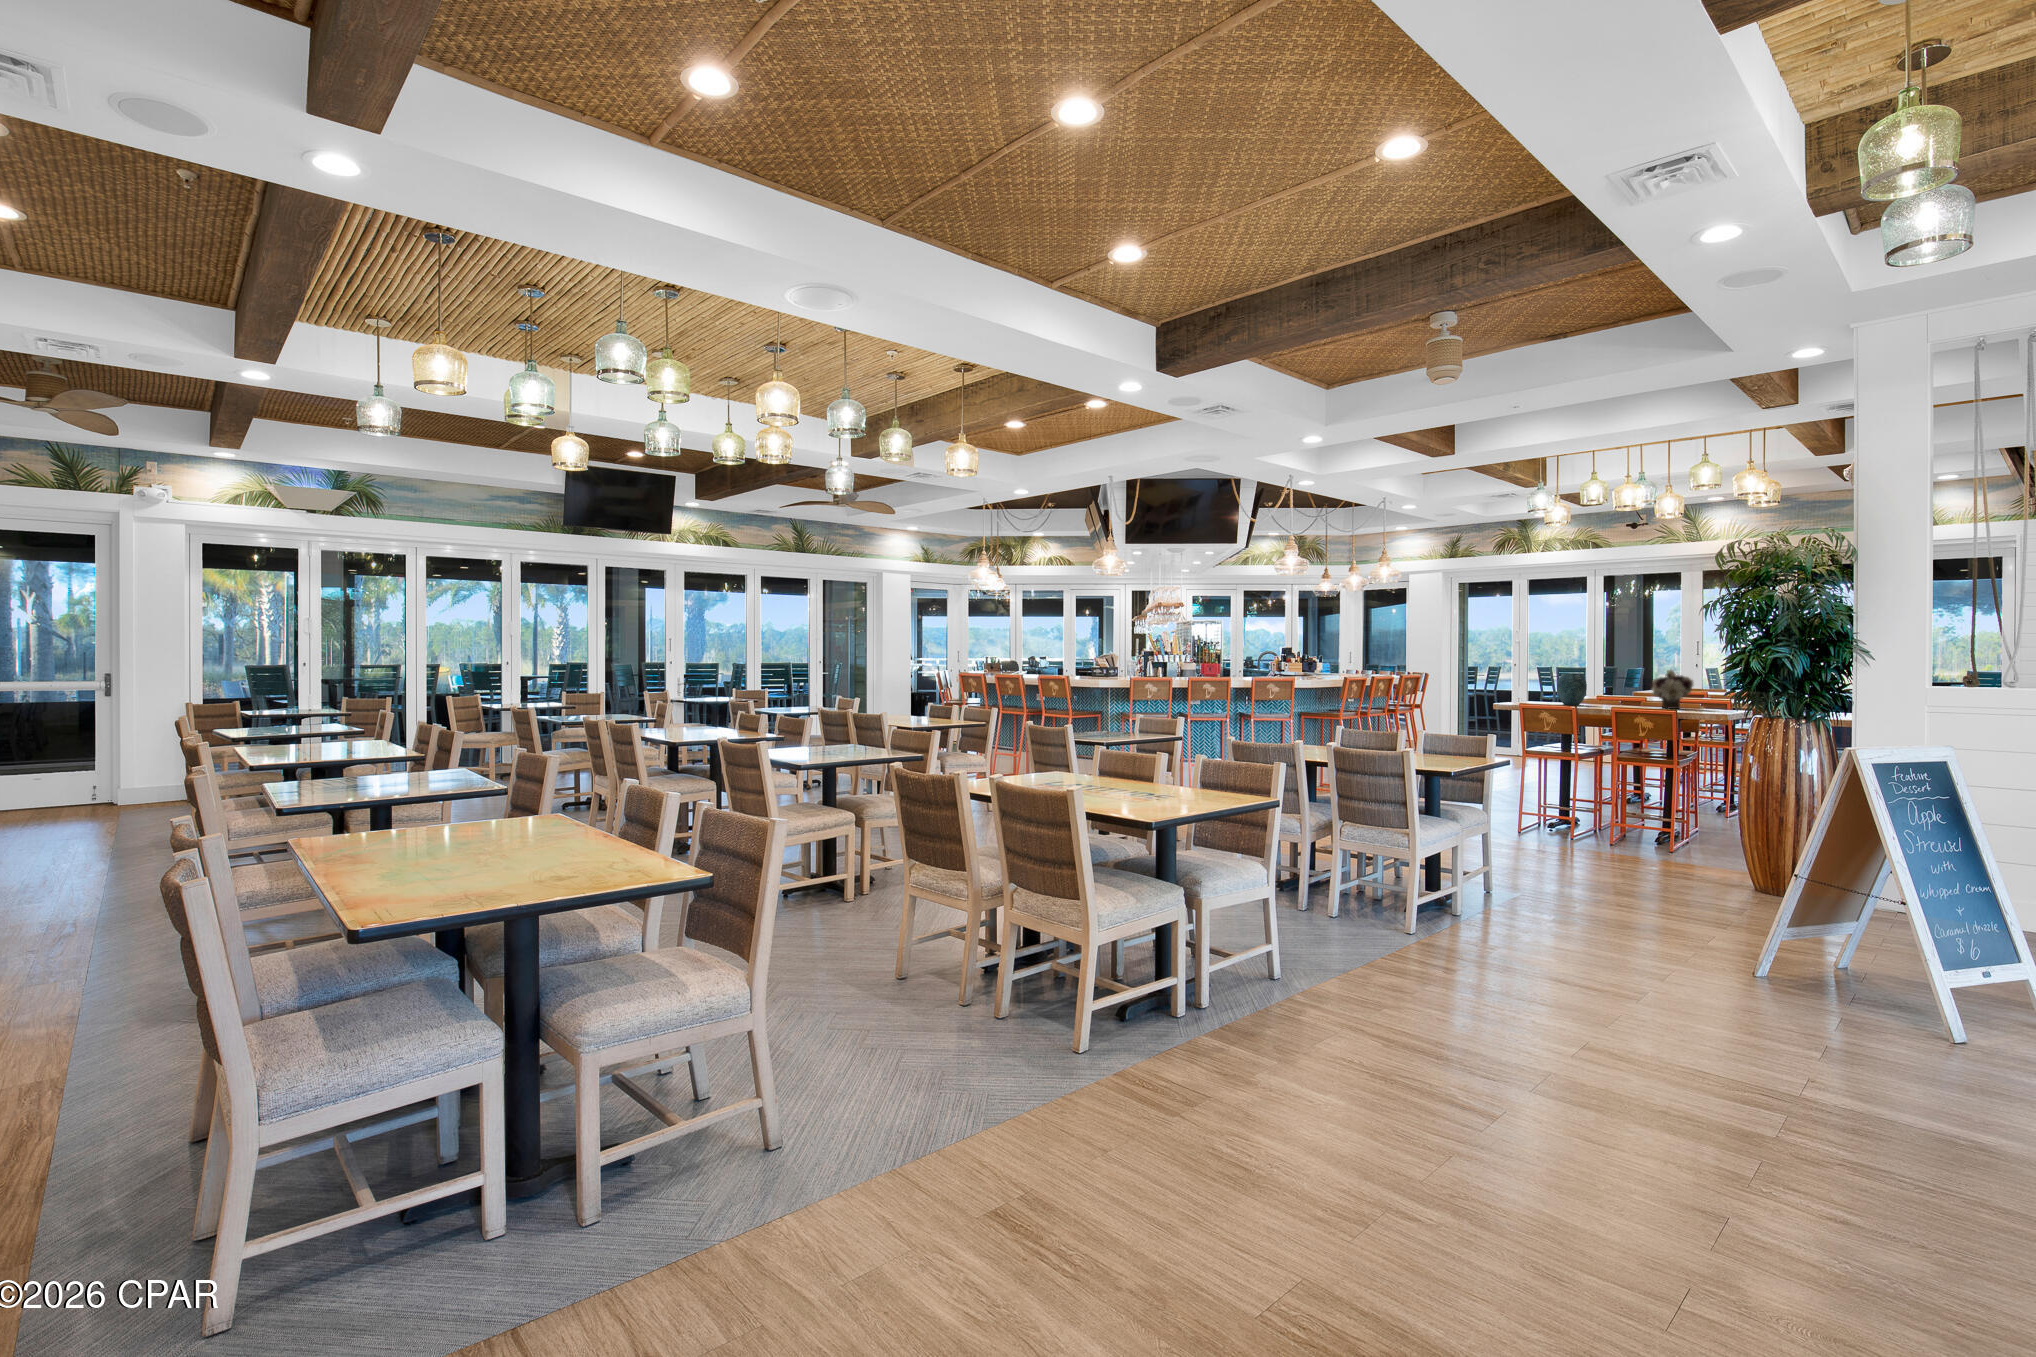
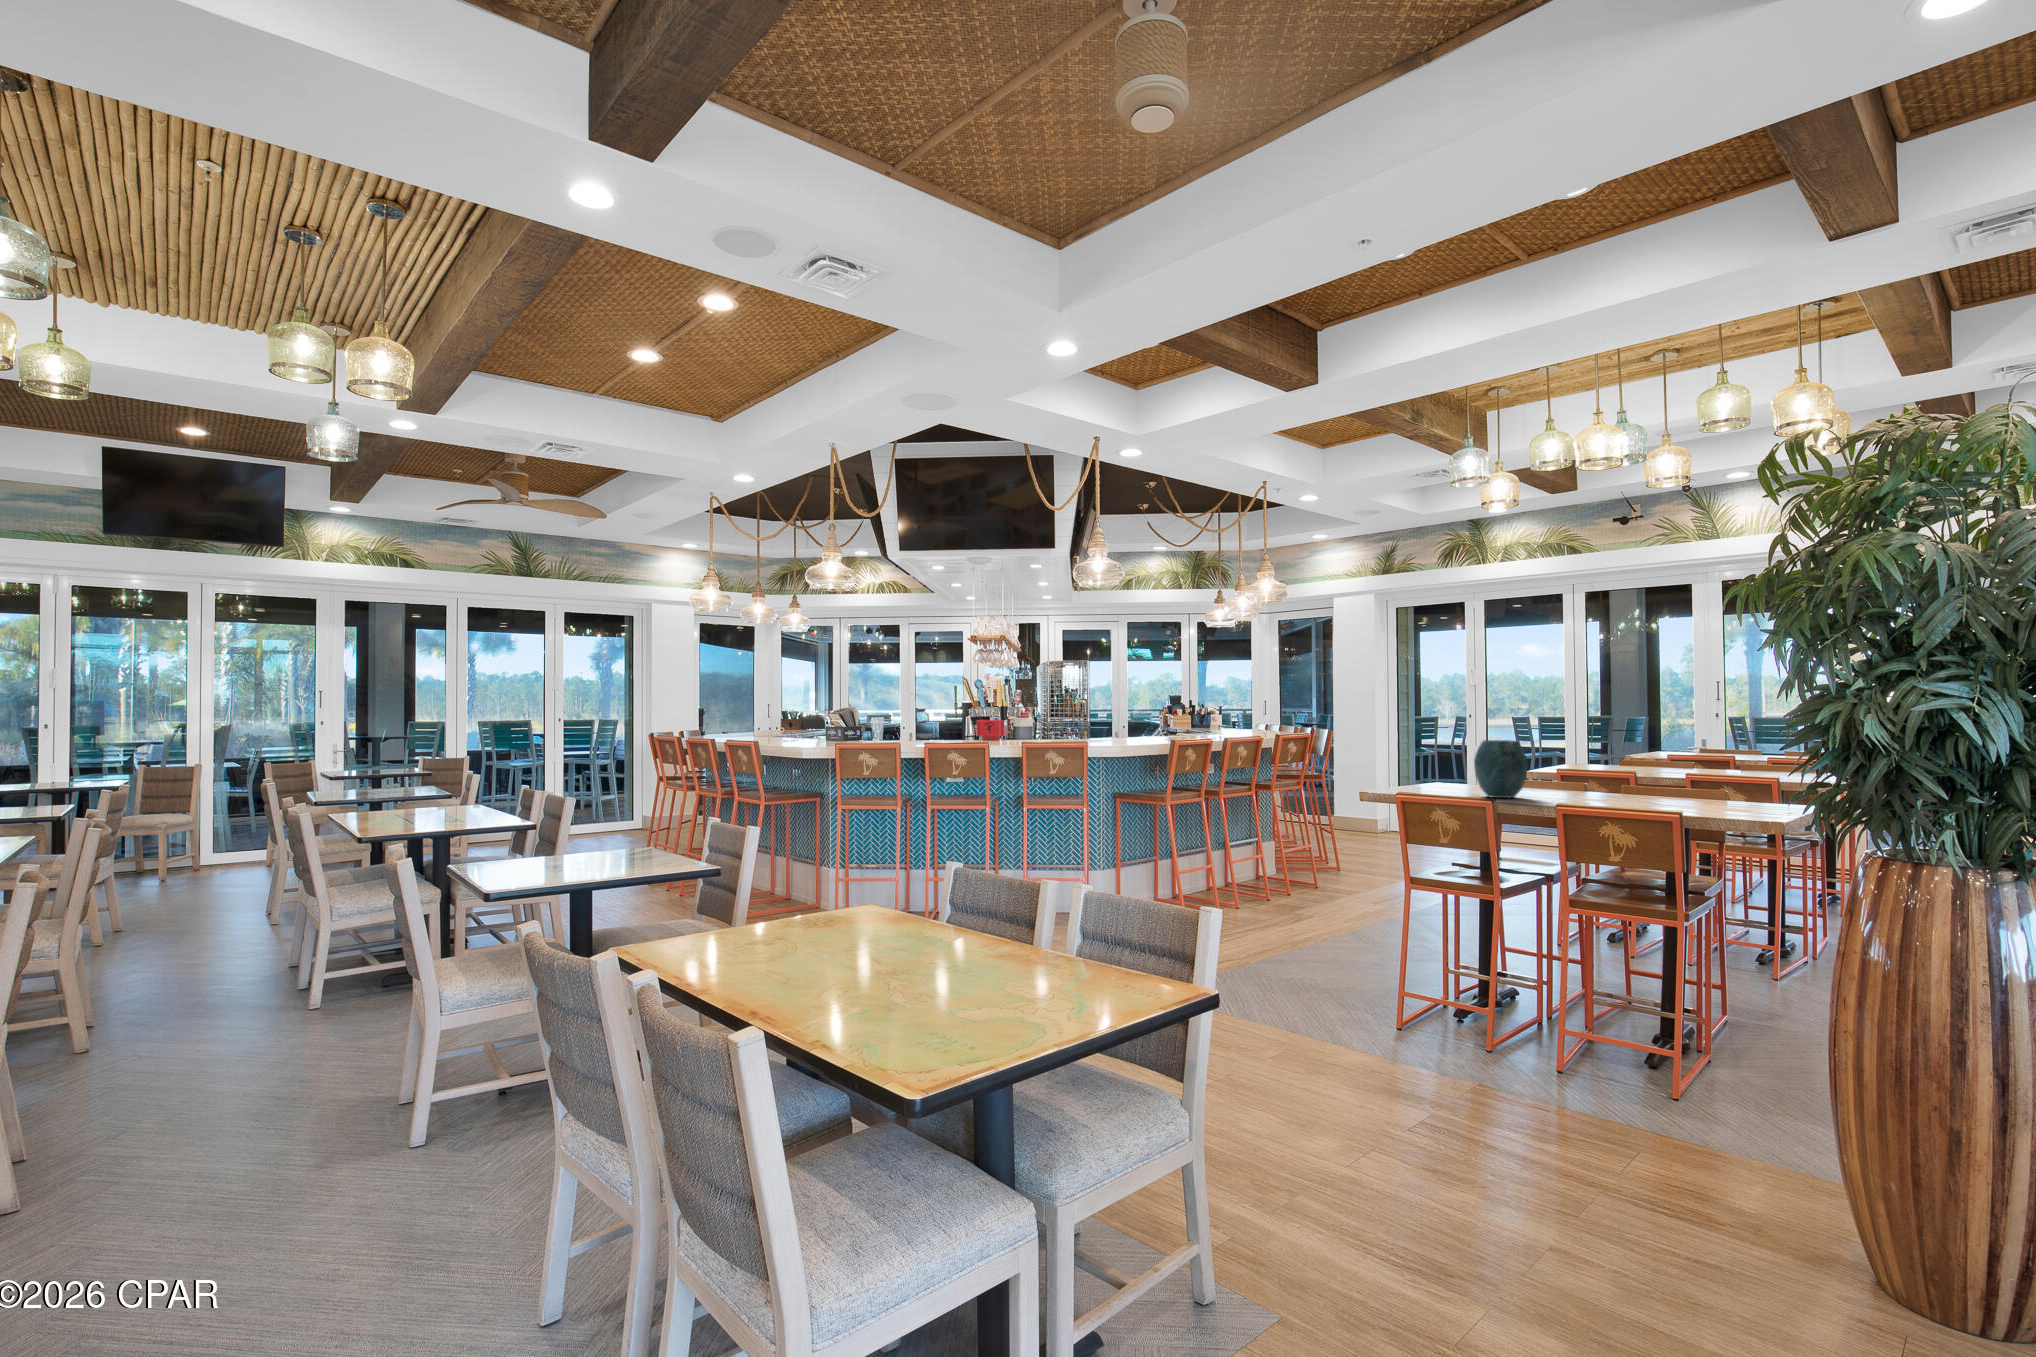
flower arrangement: present [1650,670,1693,709] -> none [1643,732,1730,809]

